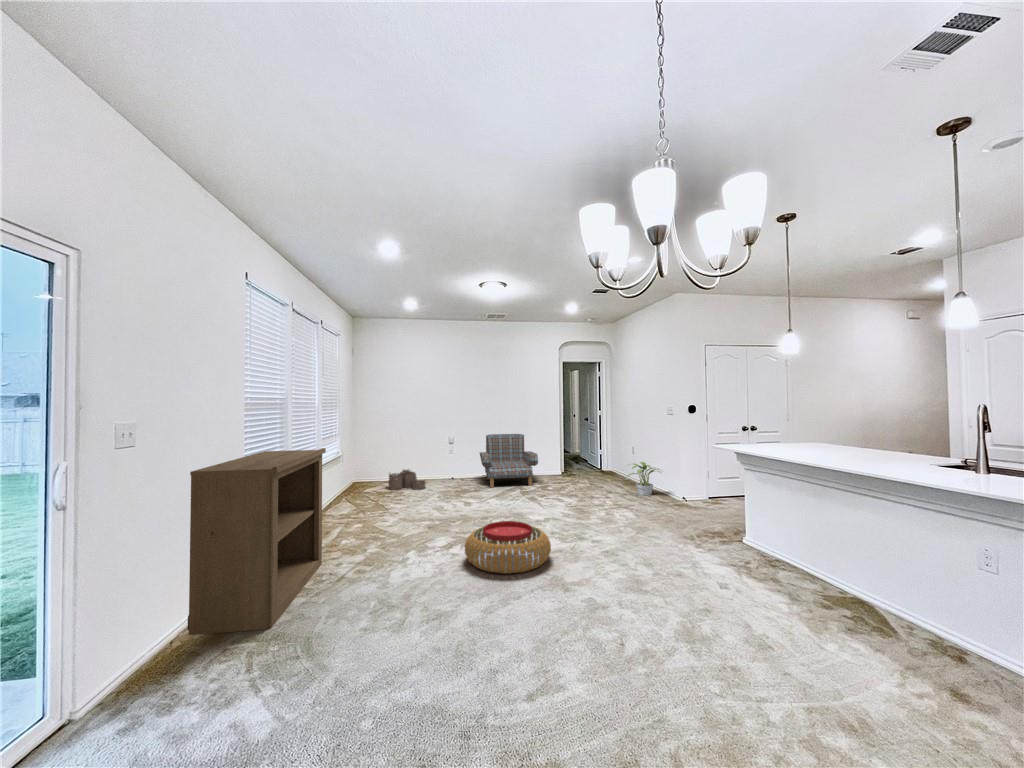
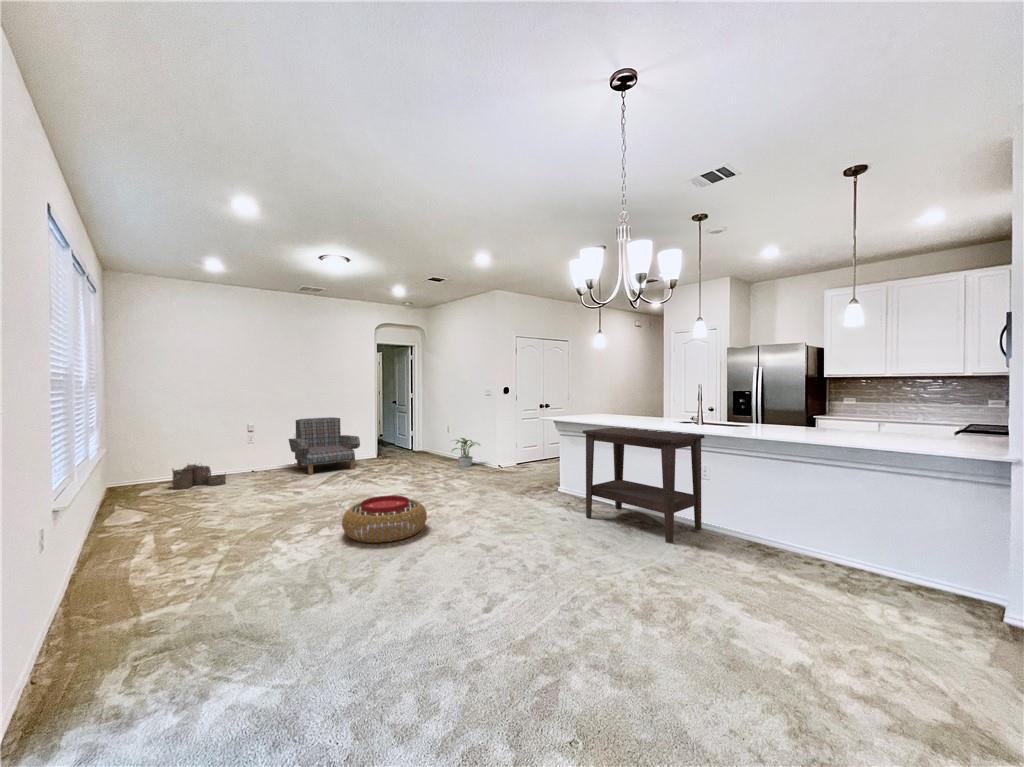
bookshelf: present [188,448,326,635] -> none [38,435,172,675]
side table: none [752,465,980,670] -> present [583,427,705,543]

